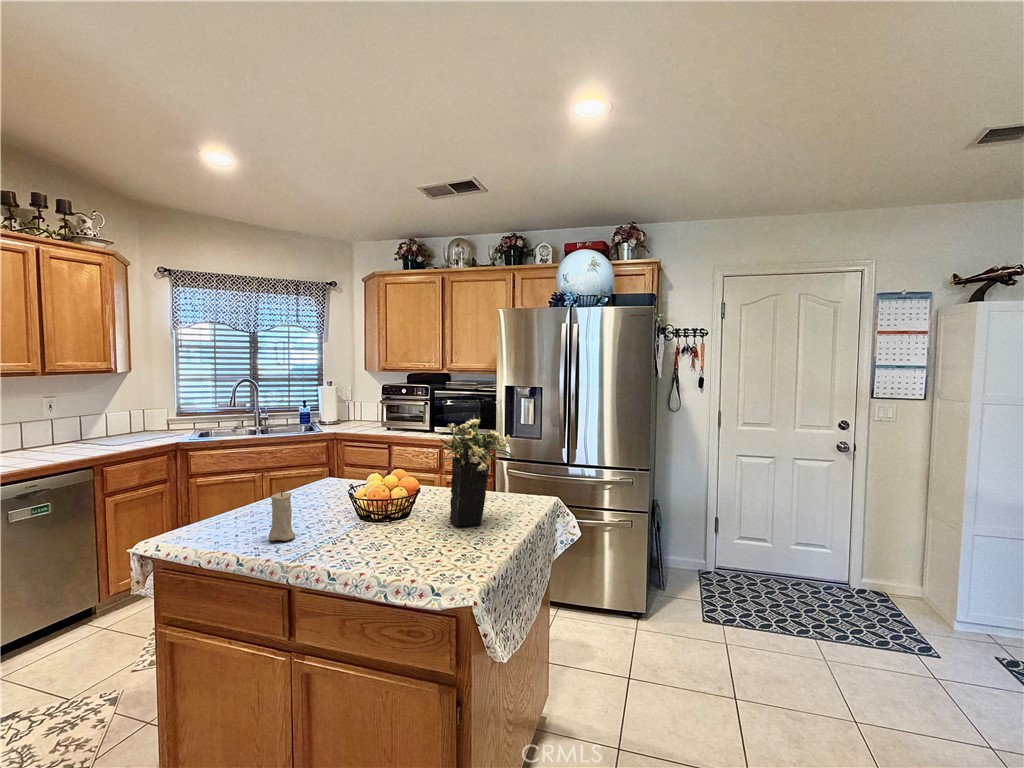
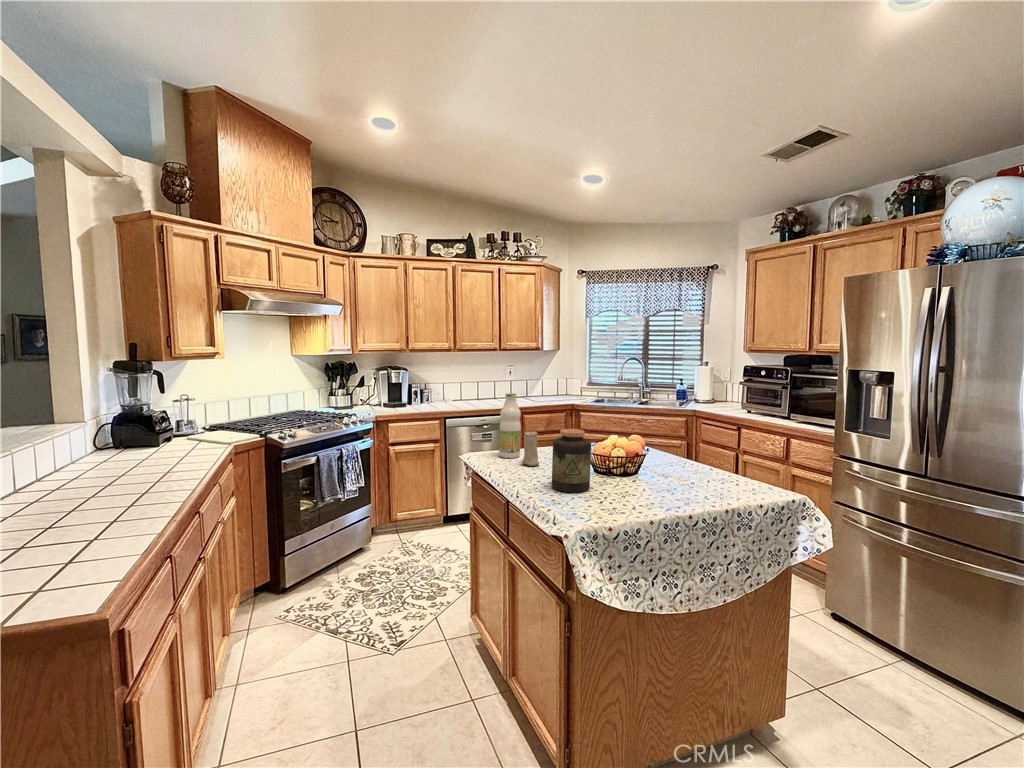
flower arrangement: present [440,415,516,526] -> none [635,387,722,493]
bottle: none [209,443,245,541] -> present [499,393,521,458]
jar: none [360,477,409,559] -> present [552,429,591,492]

